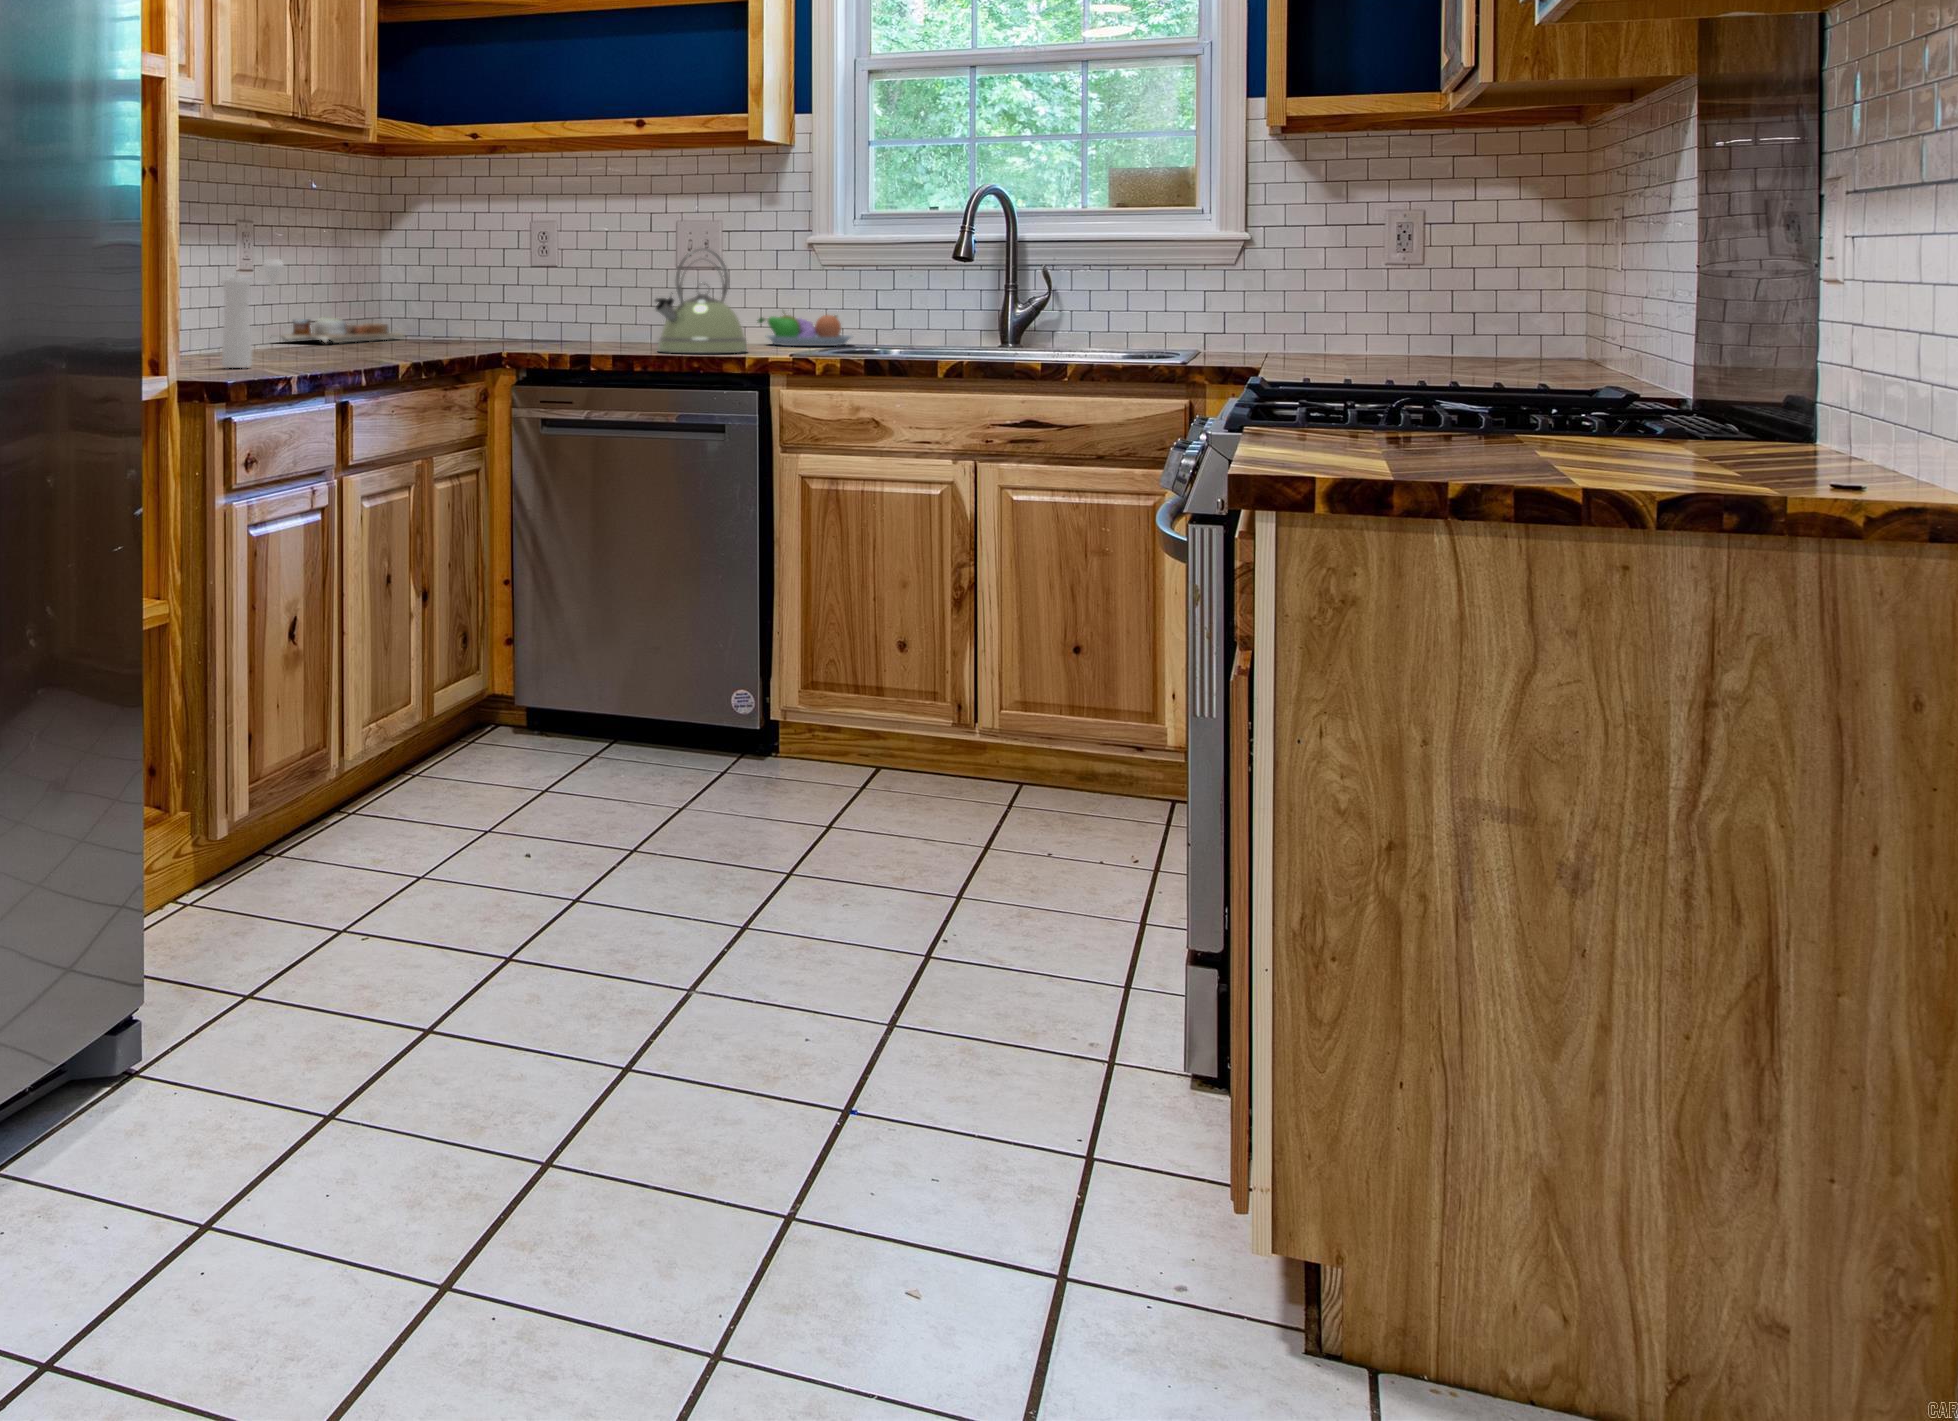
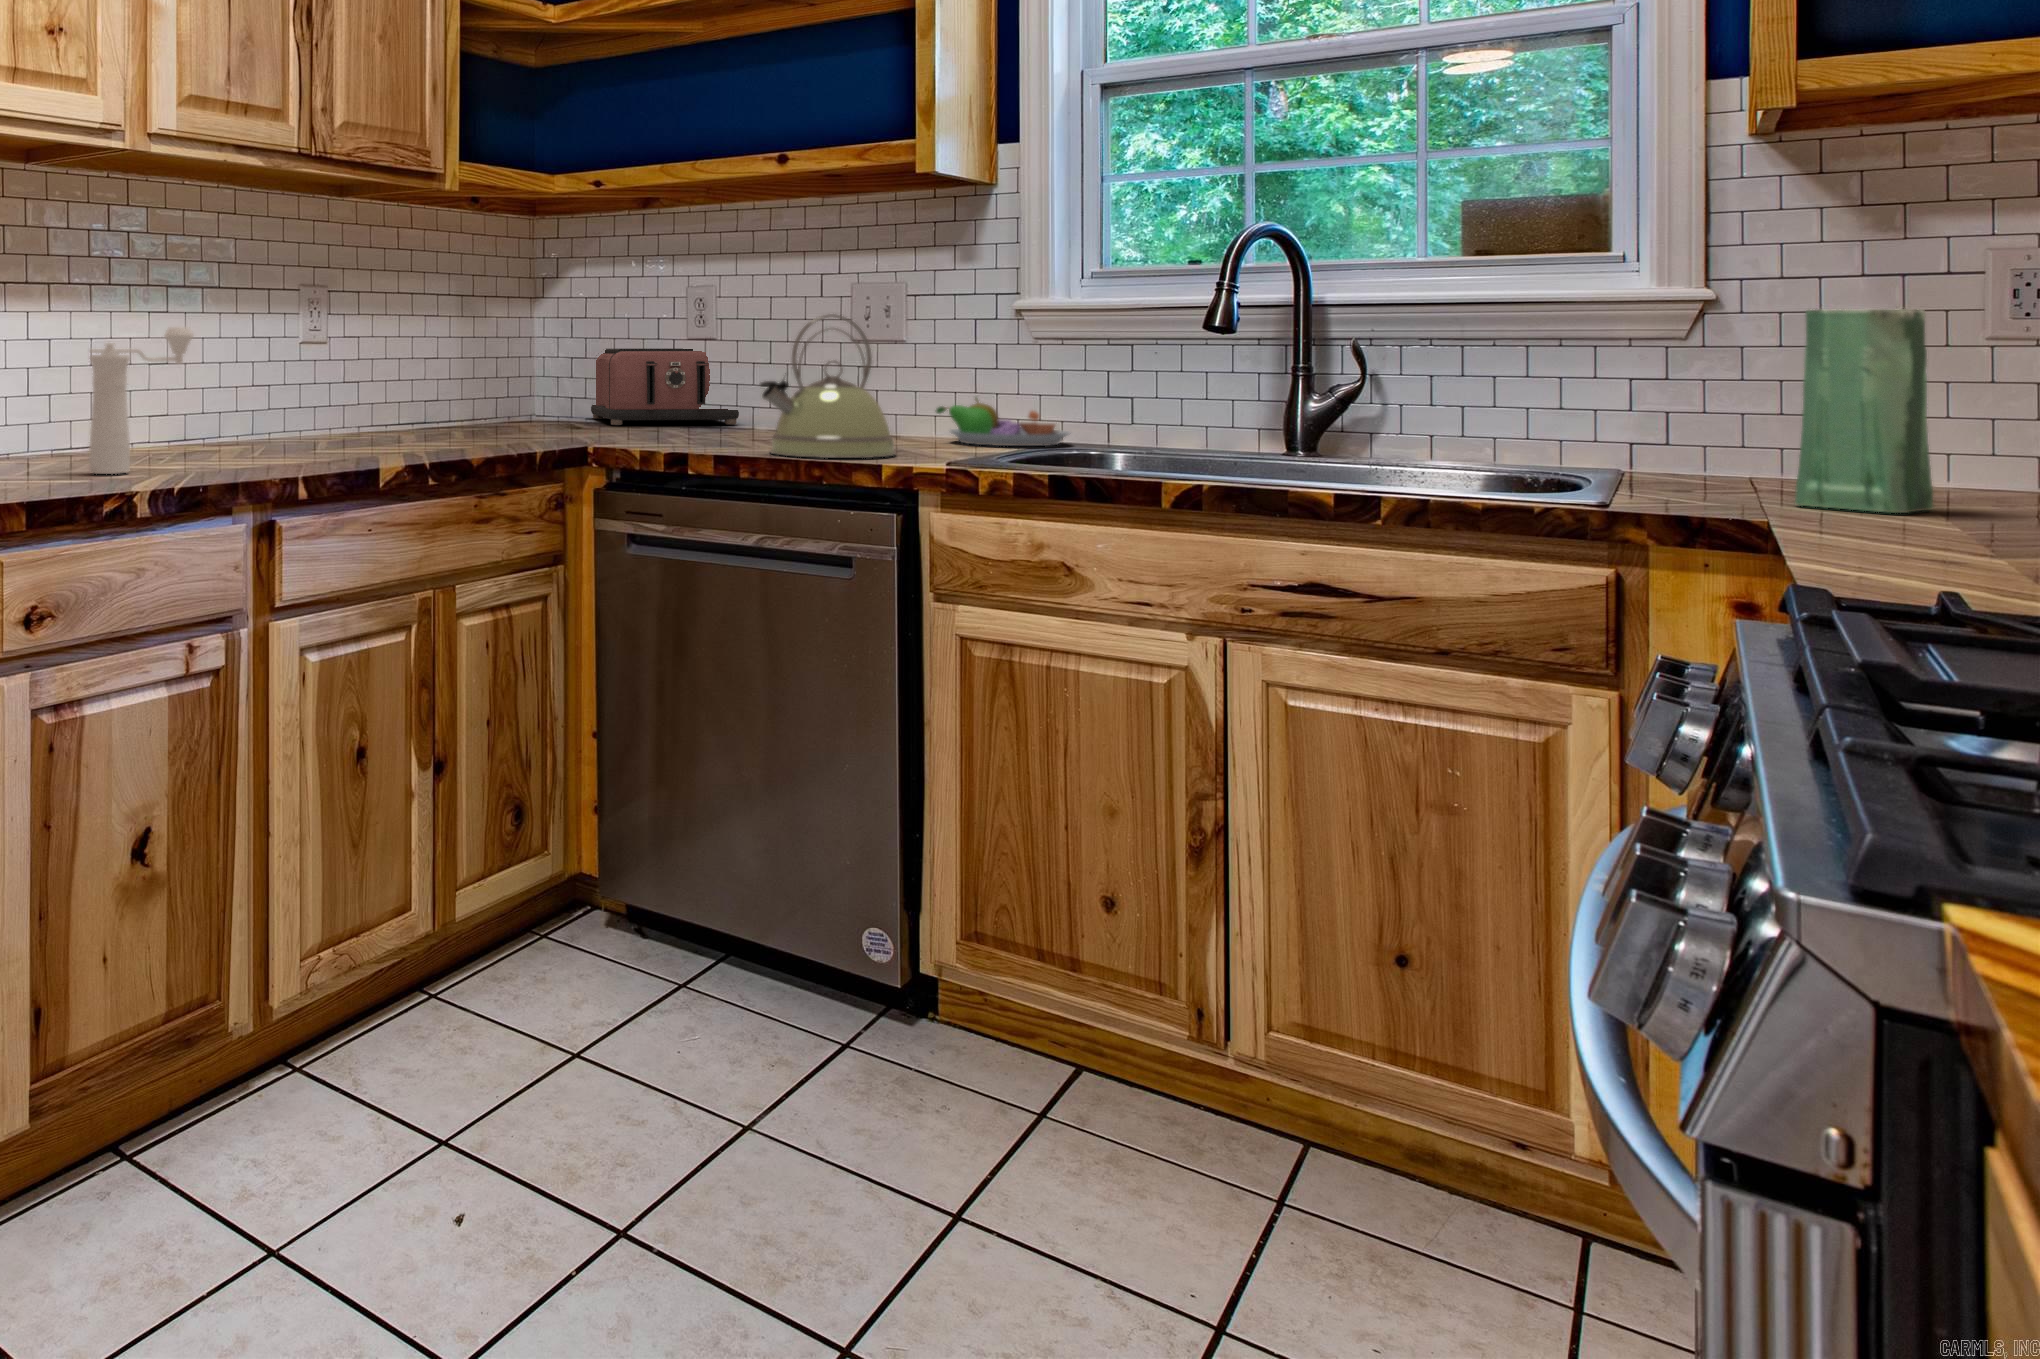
vase: none [1280,250,1345,365] -> present [1795,309,1934,513]
toaster: none [444,274,583,338] -> present [591,348,739,425]
cutting board: present [281,317,405,343] -> none [344,398,521,431]

